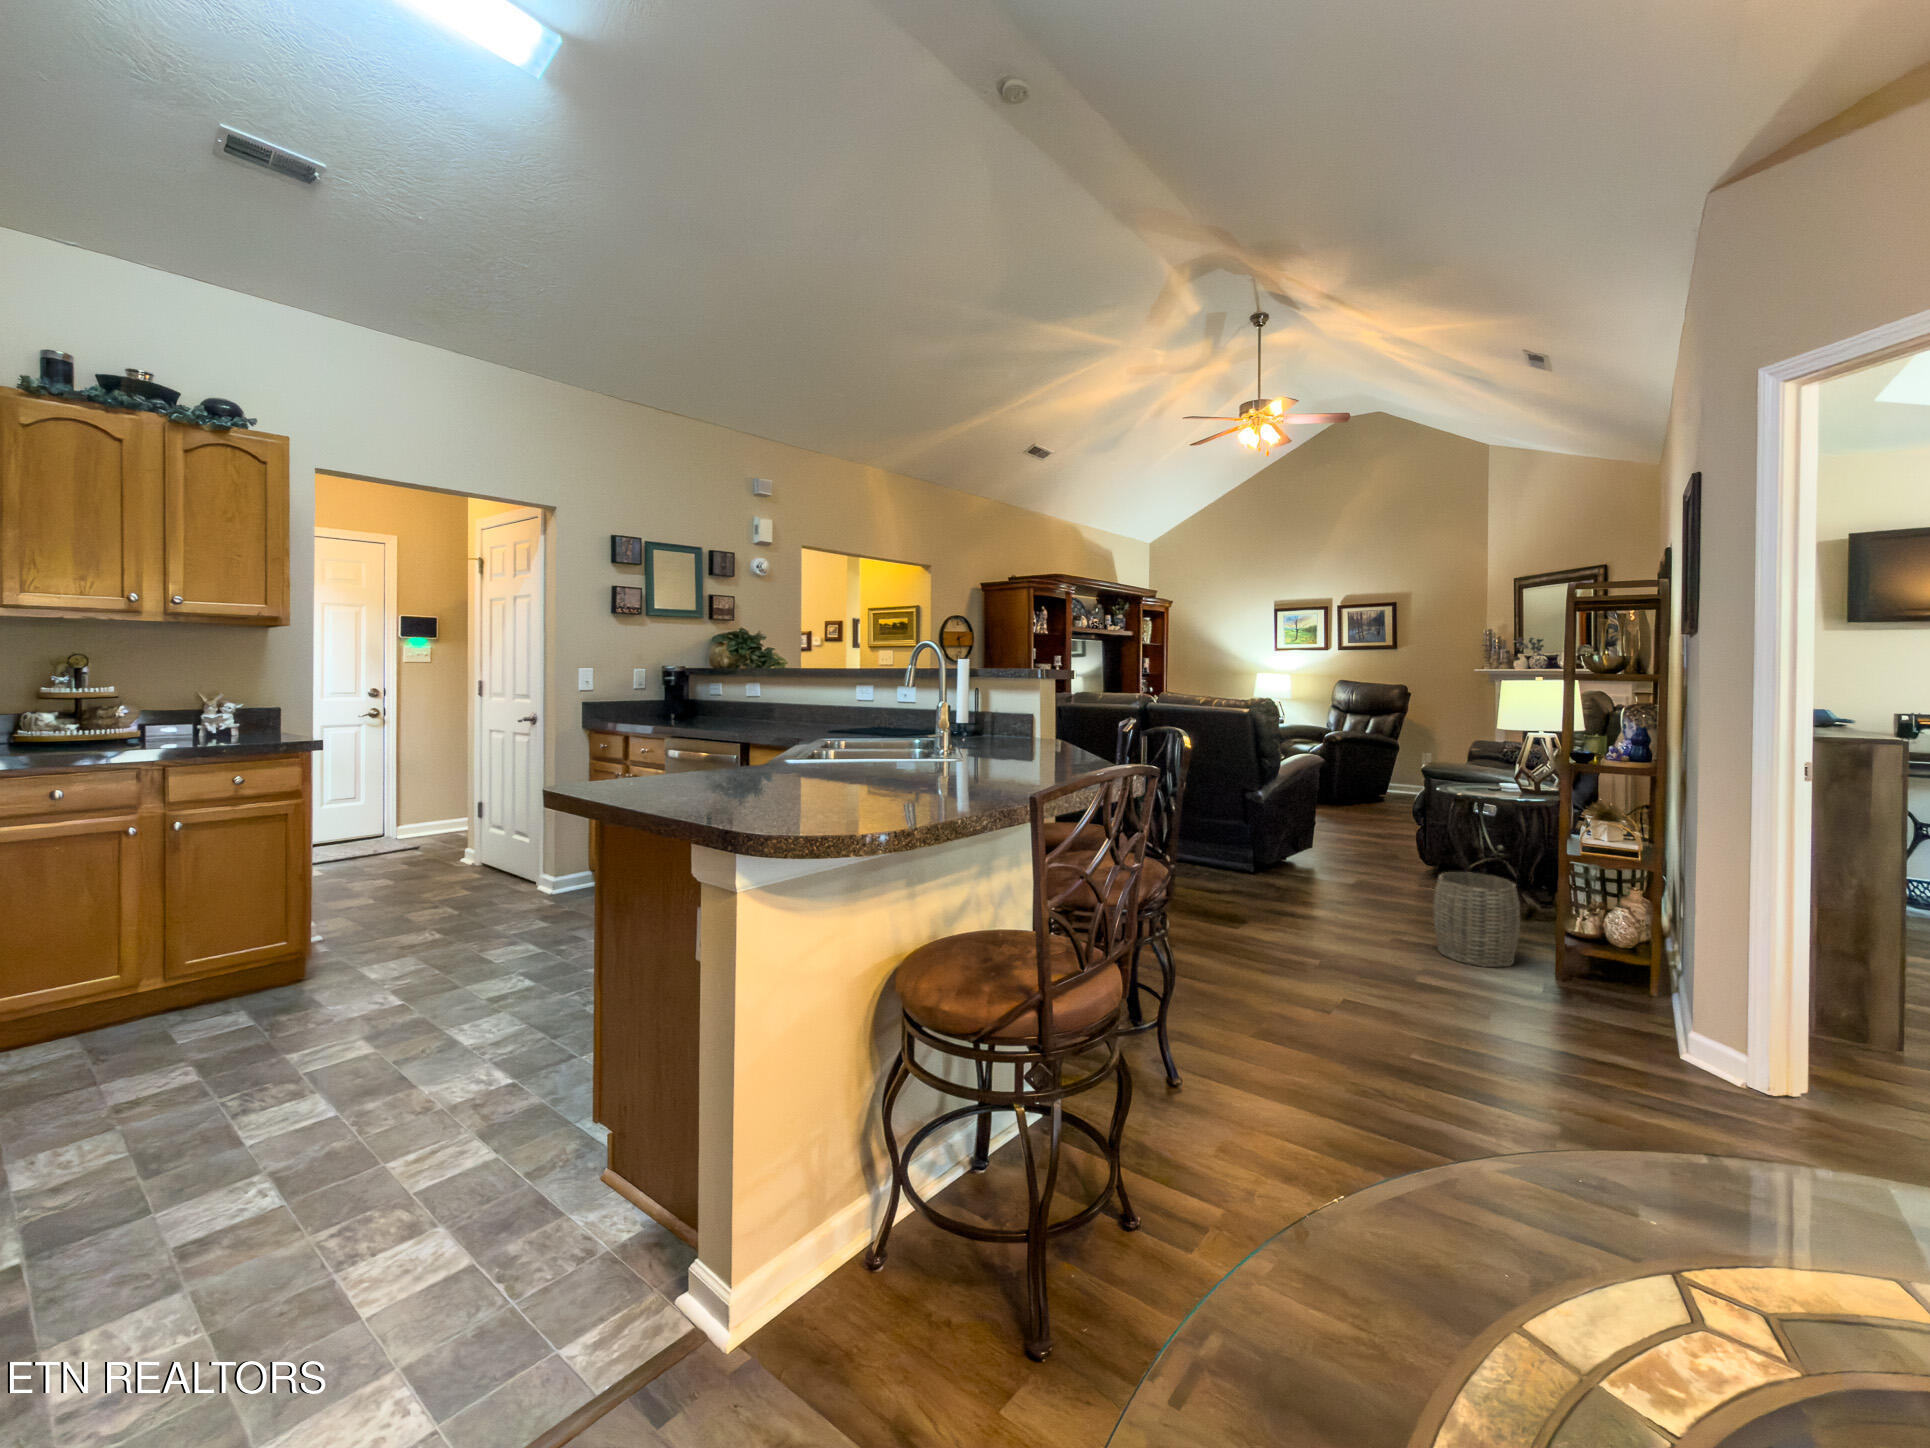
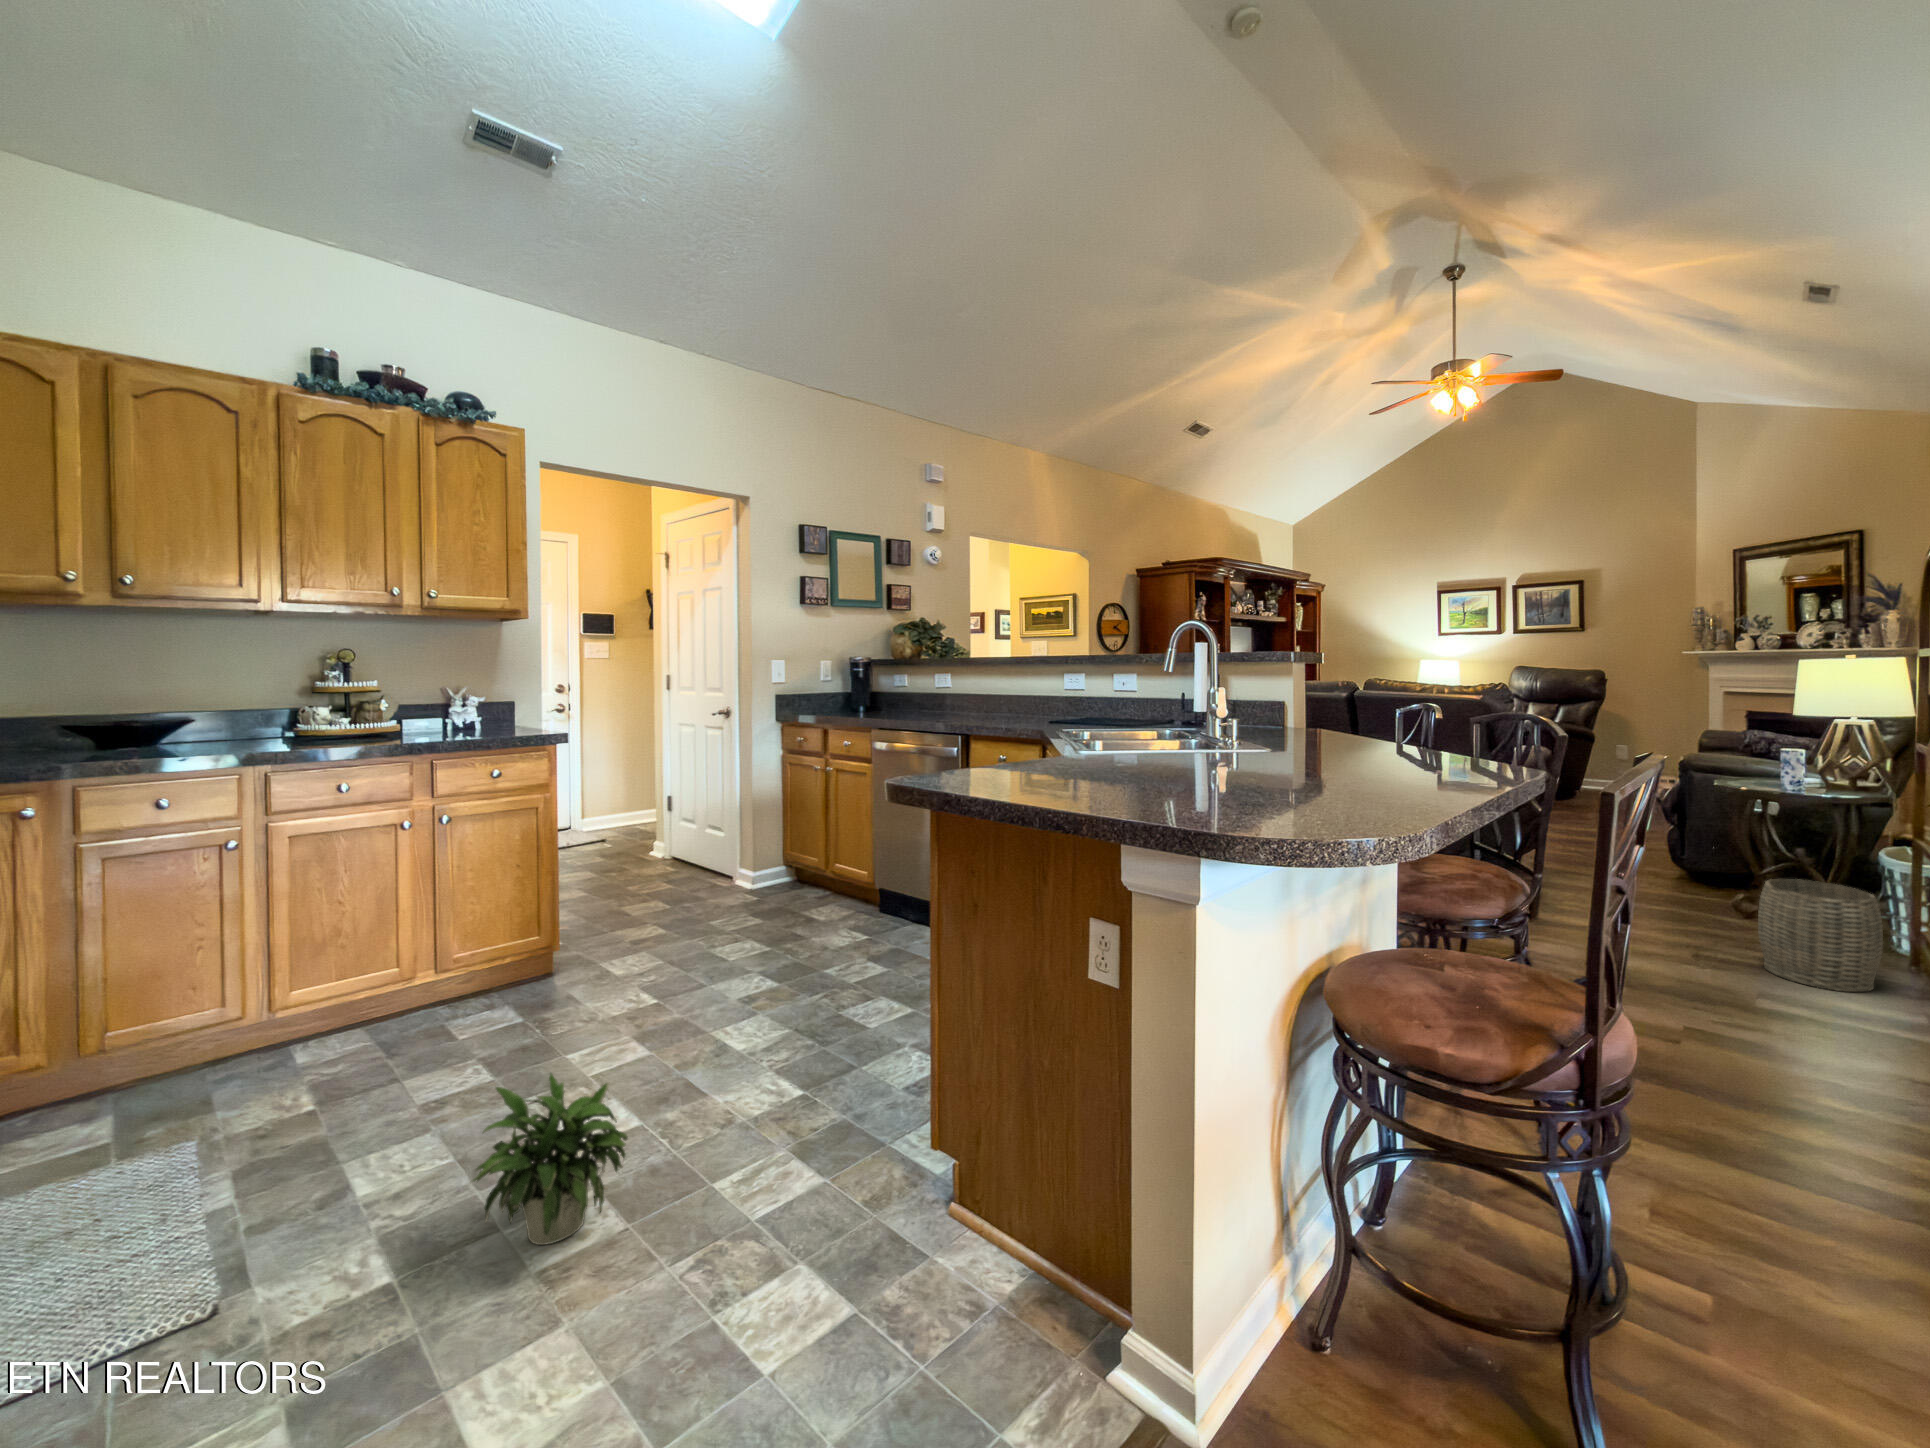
potted plant: none [107,1064,298,1224] -> present [472,1074,628,1245]

